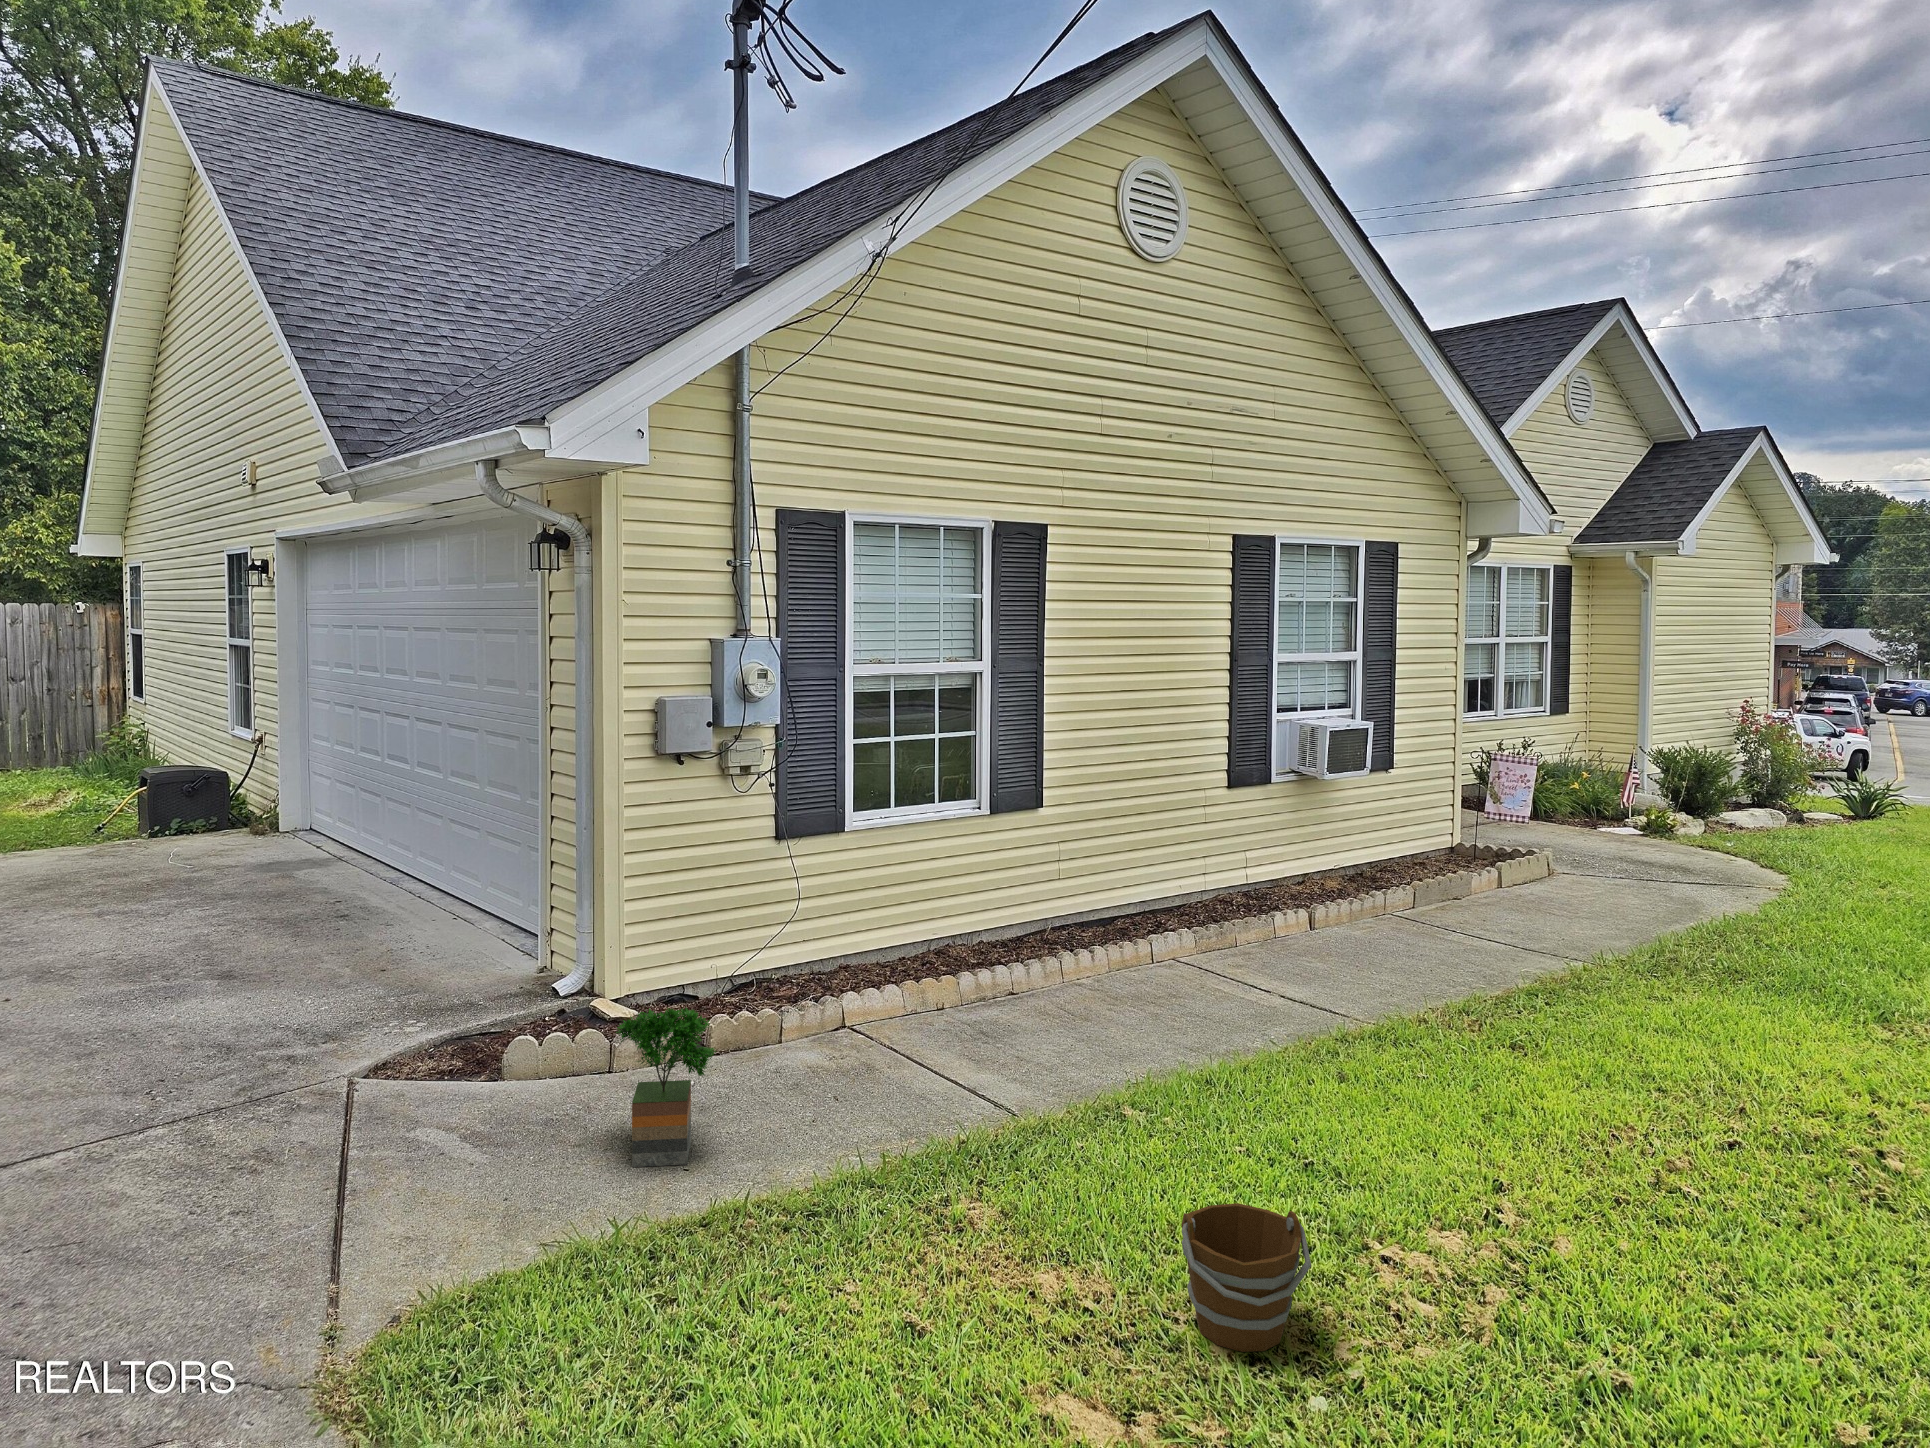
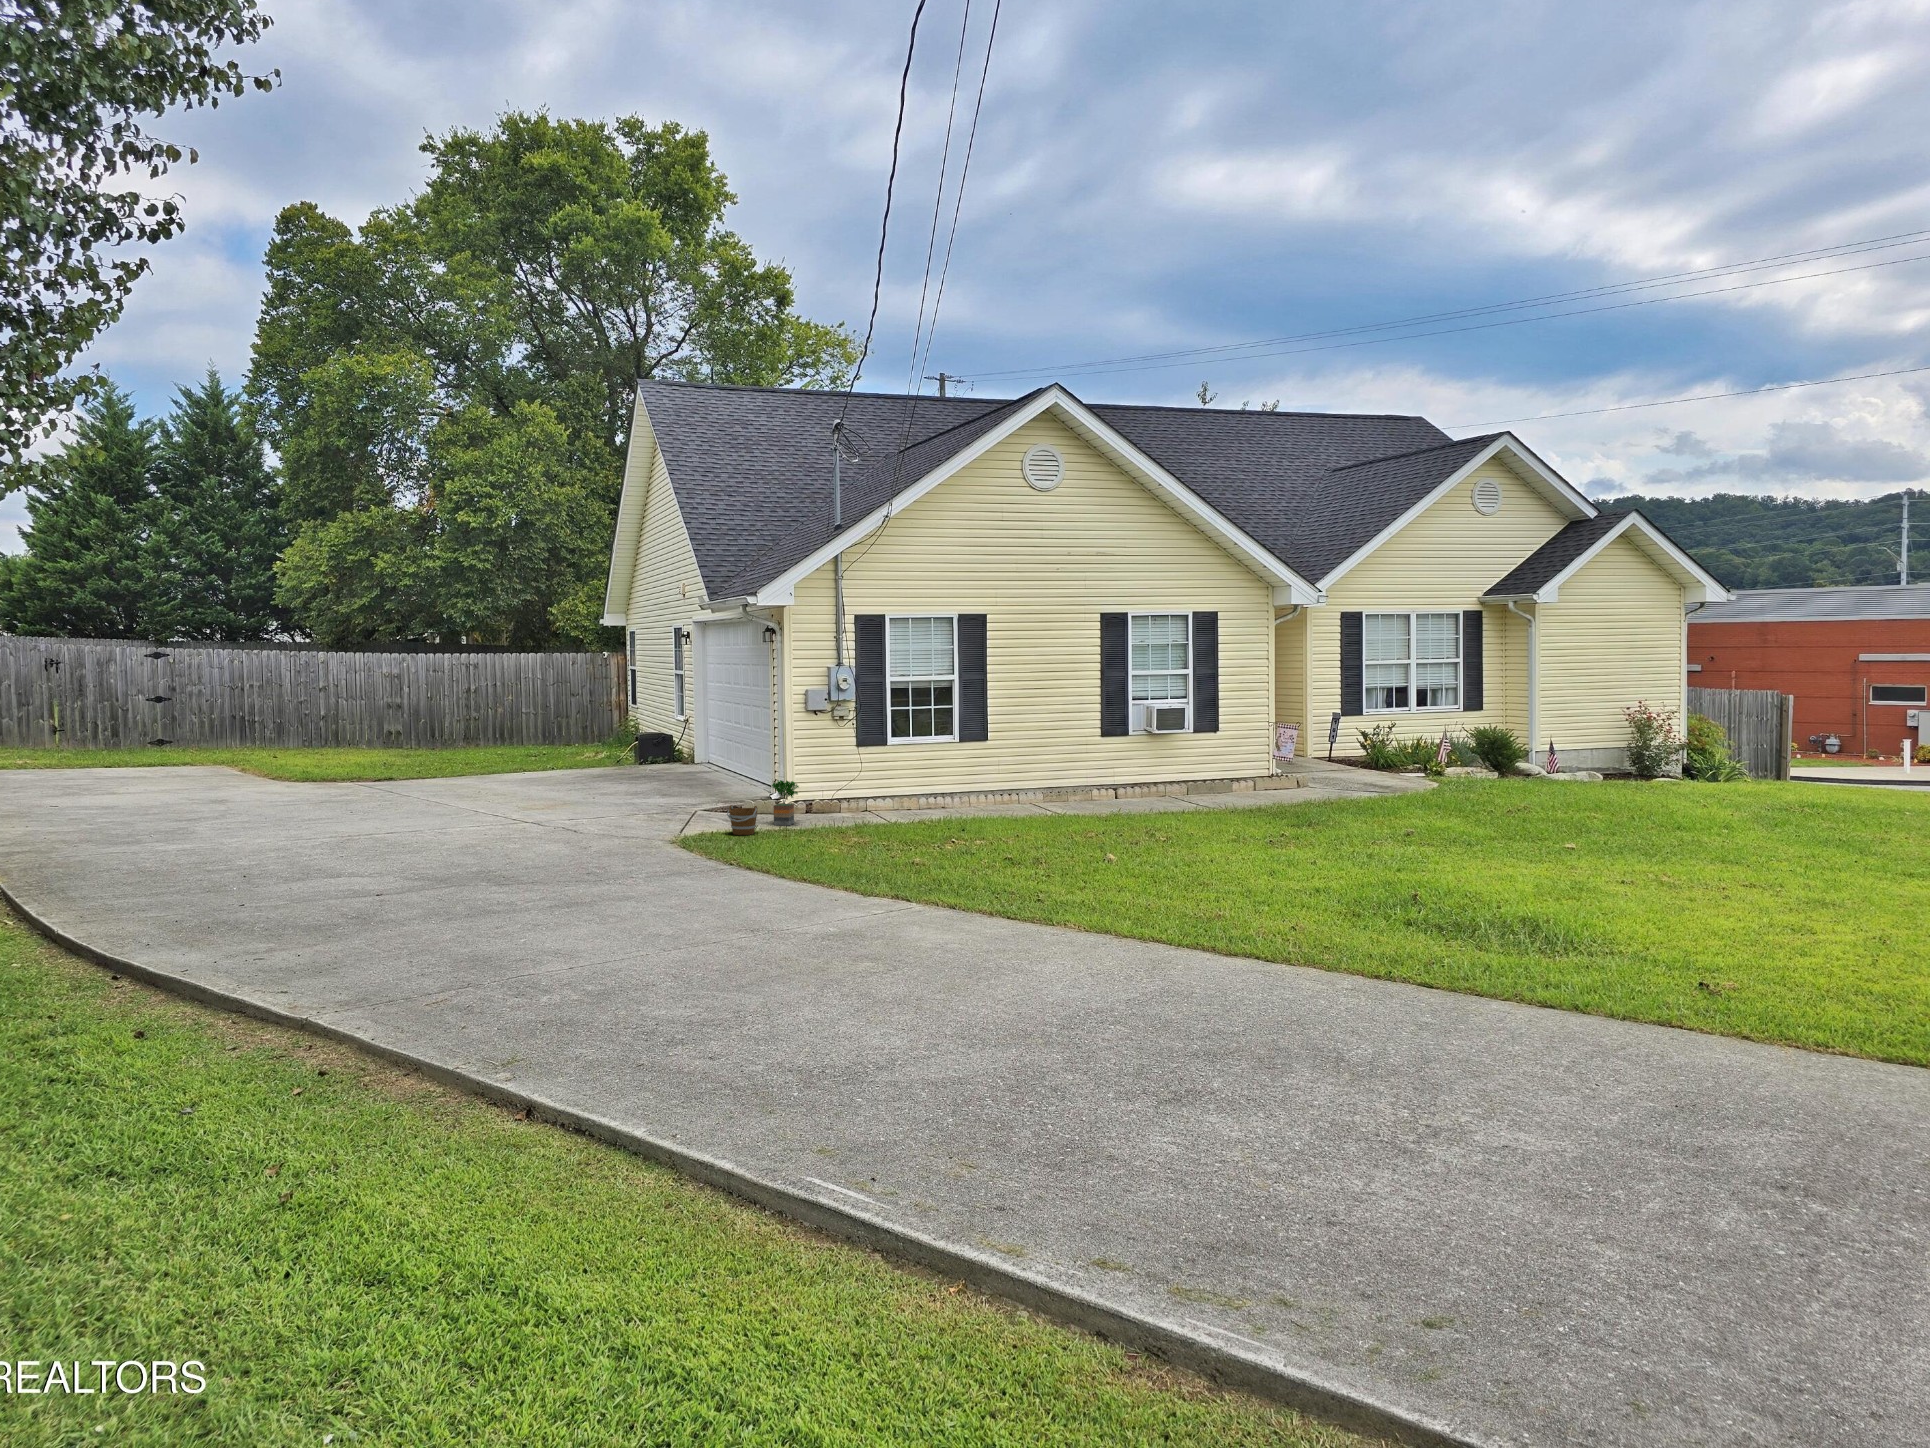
bucket: present [1181,1203,1311,1352] -> present [727,805,758,835]

